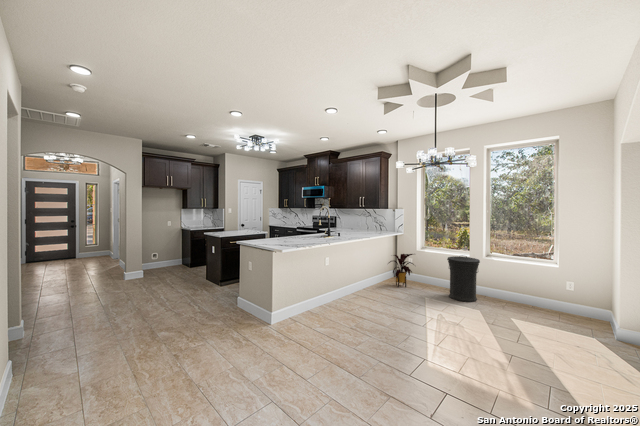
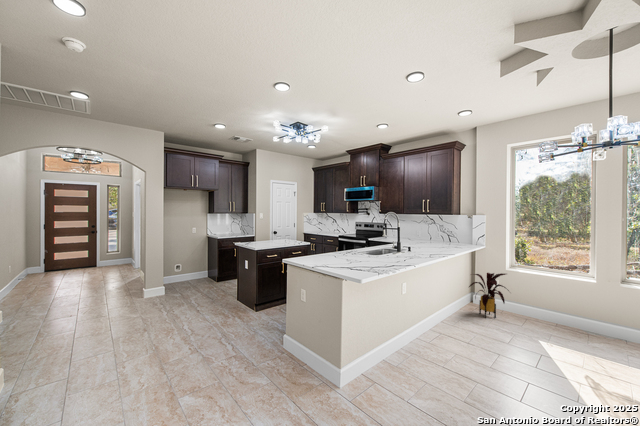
trash can: present [447,256,480,302] -> none [564,280,622,348]

